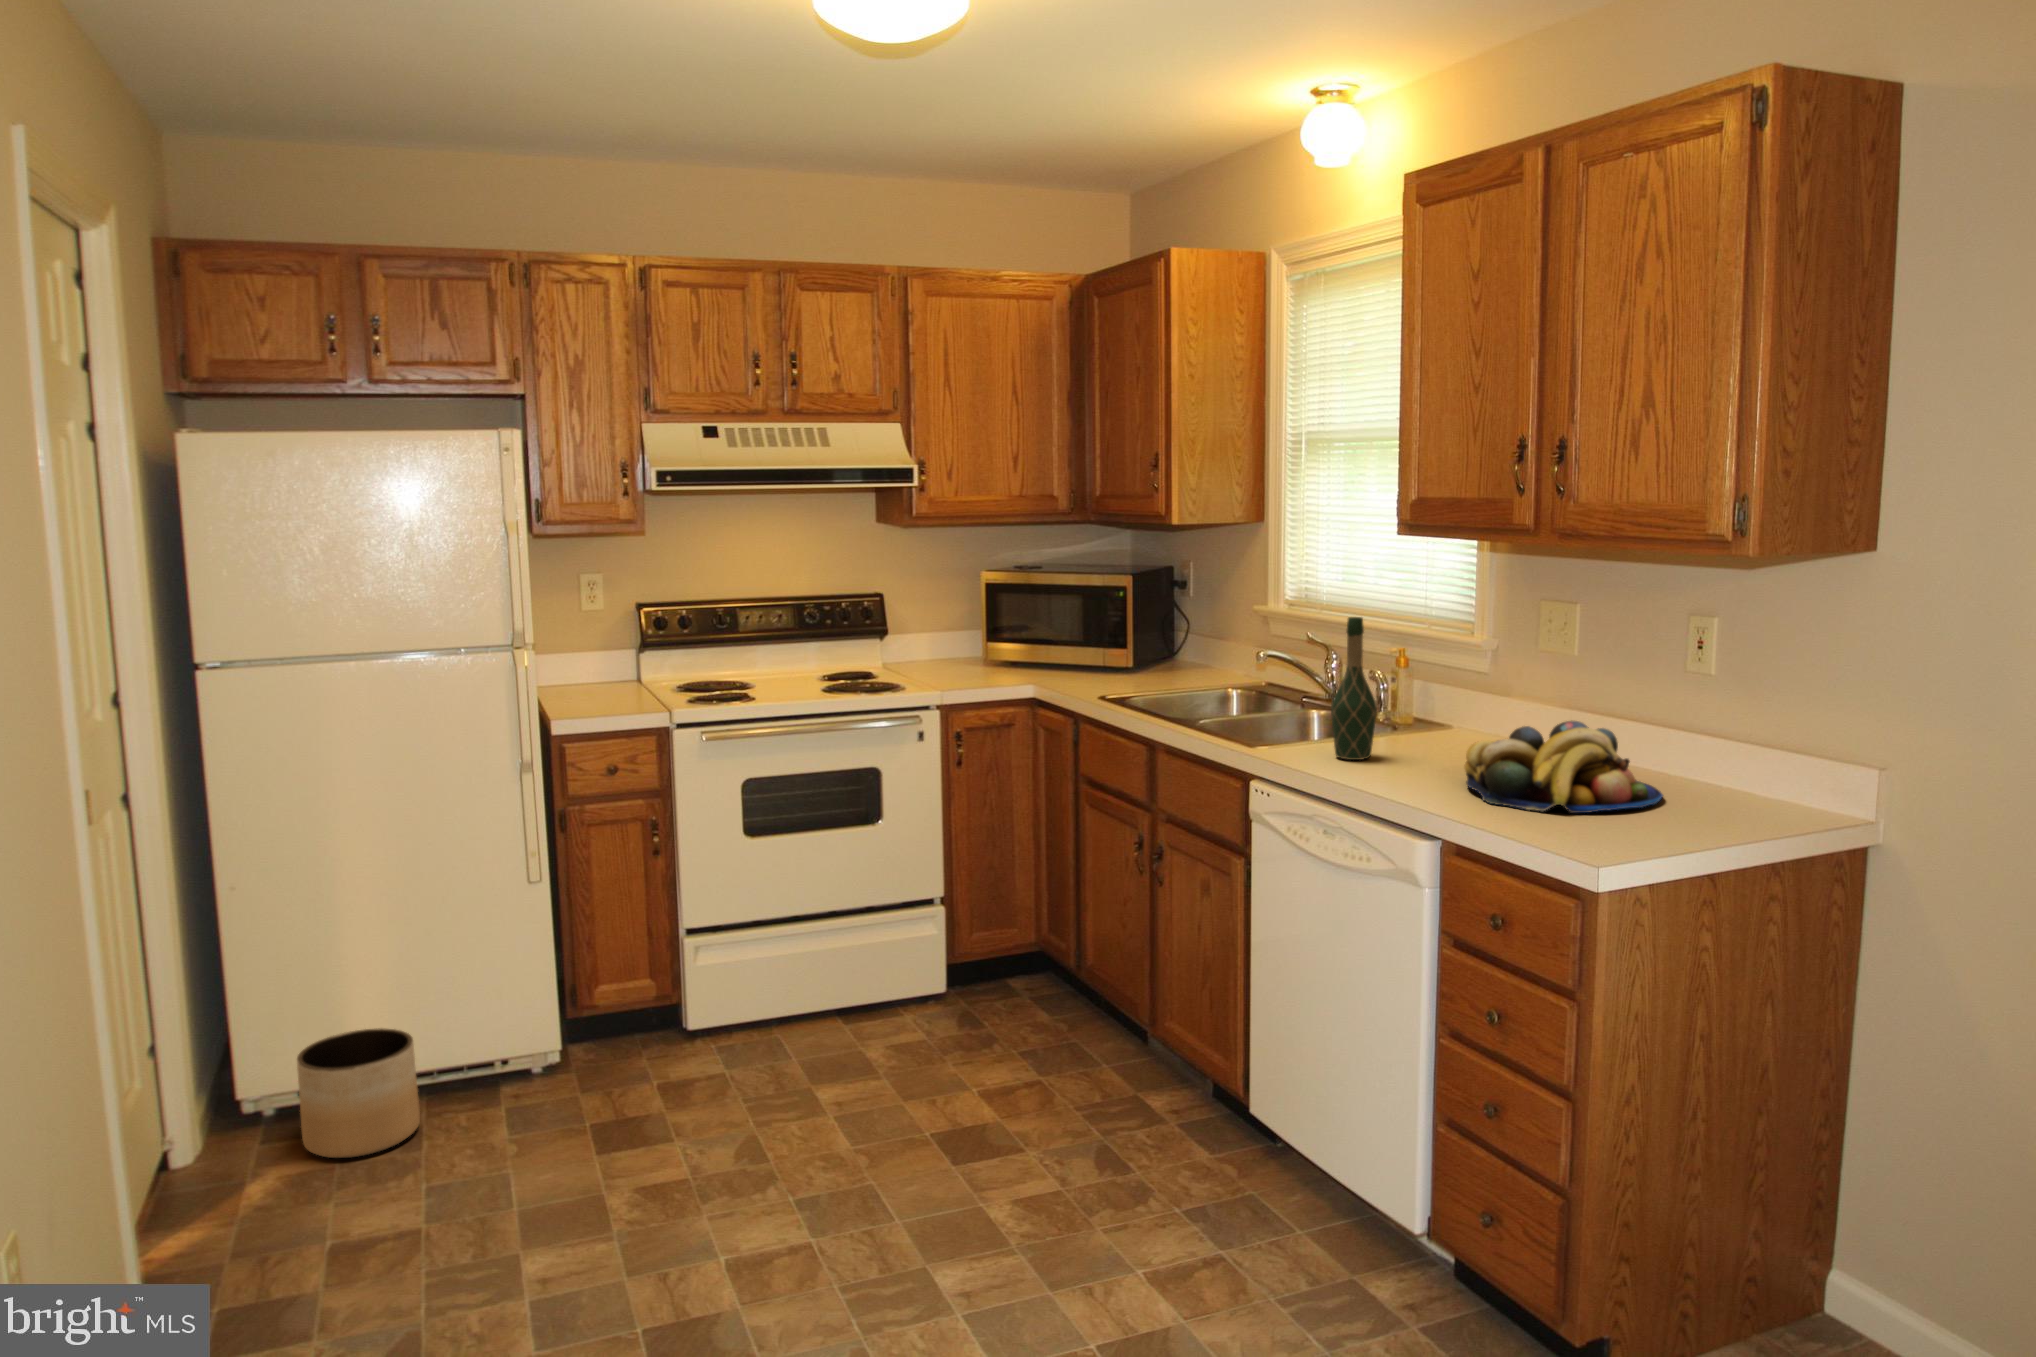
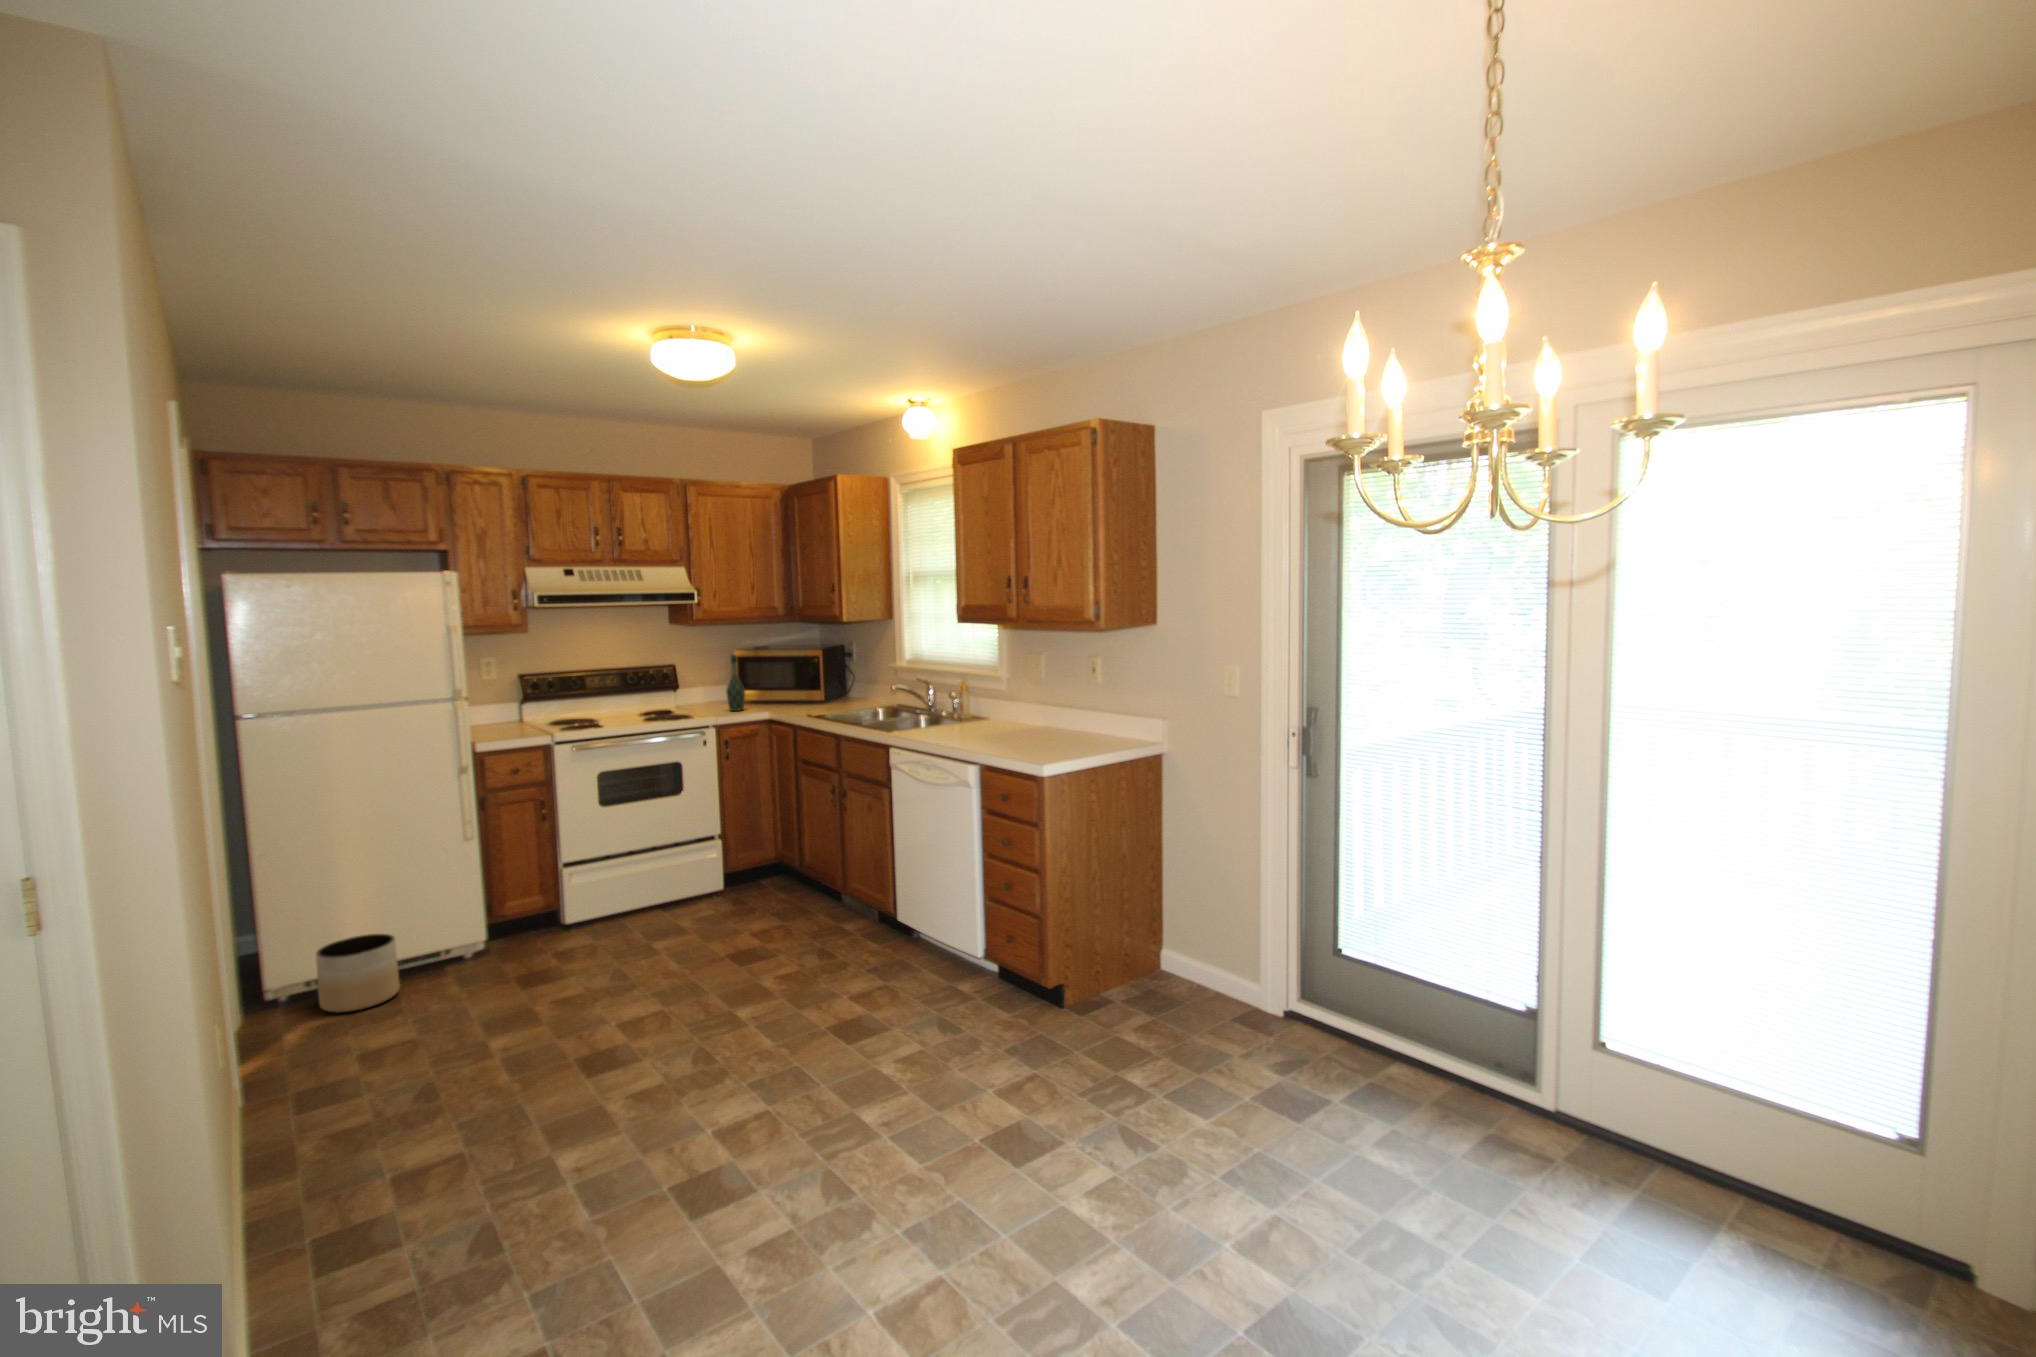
wine bottle: present [1331,617,1377,760] -> present [726,655,745,711]
fruit bowl: present [1464,721,1663,813] -> none [991,707,1077,746]

